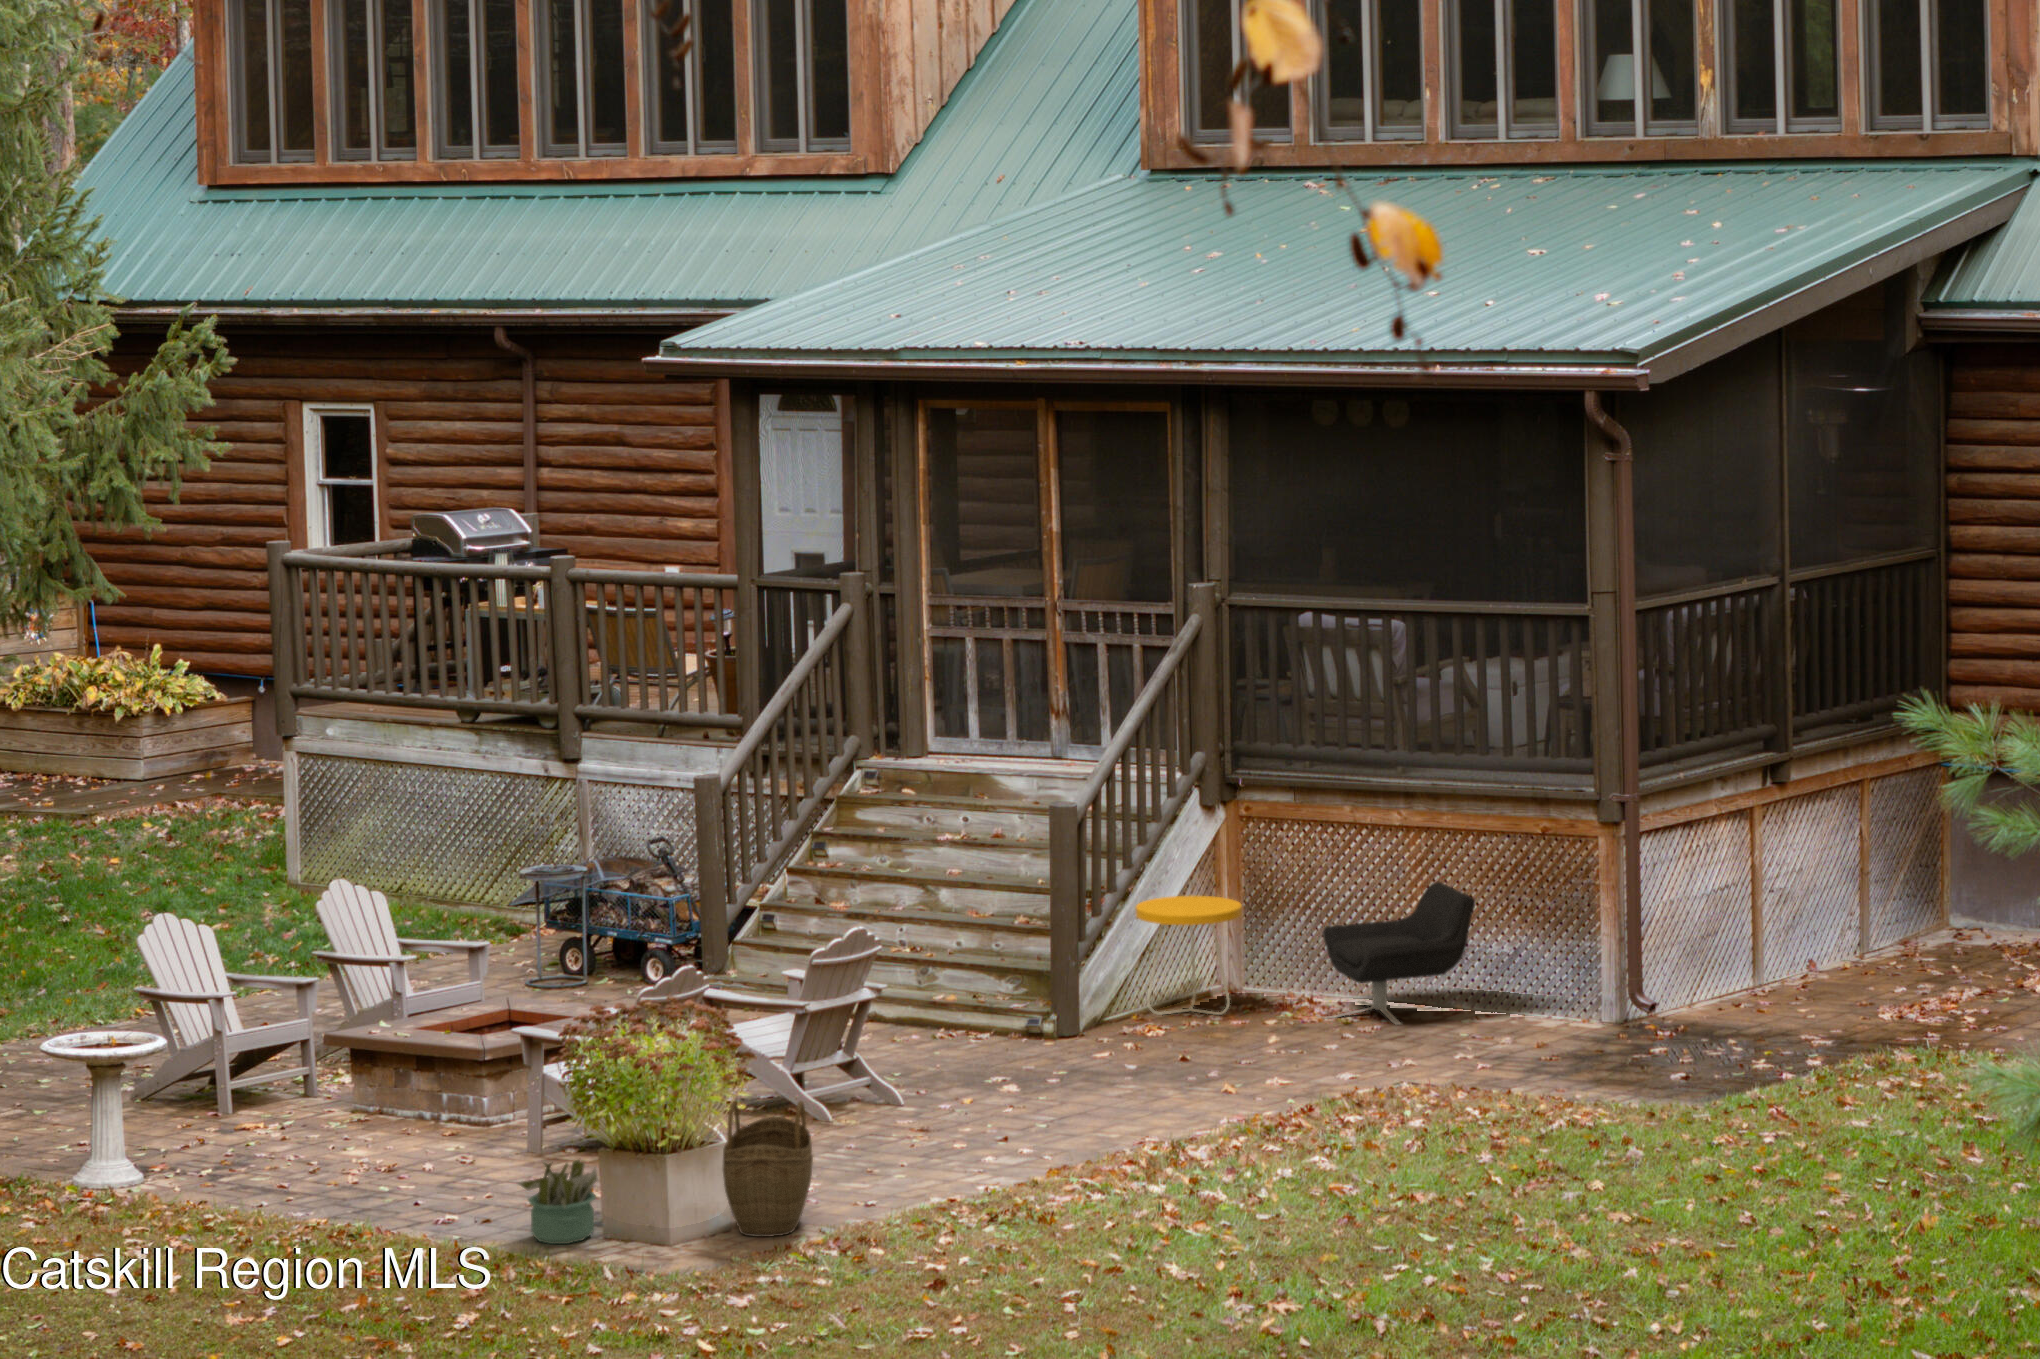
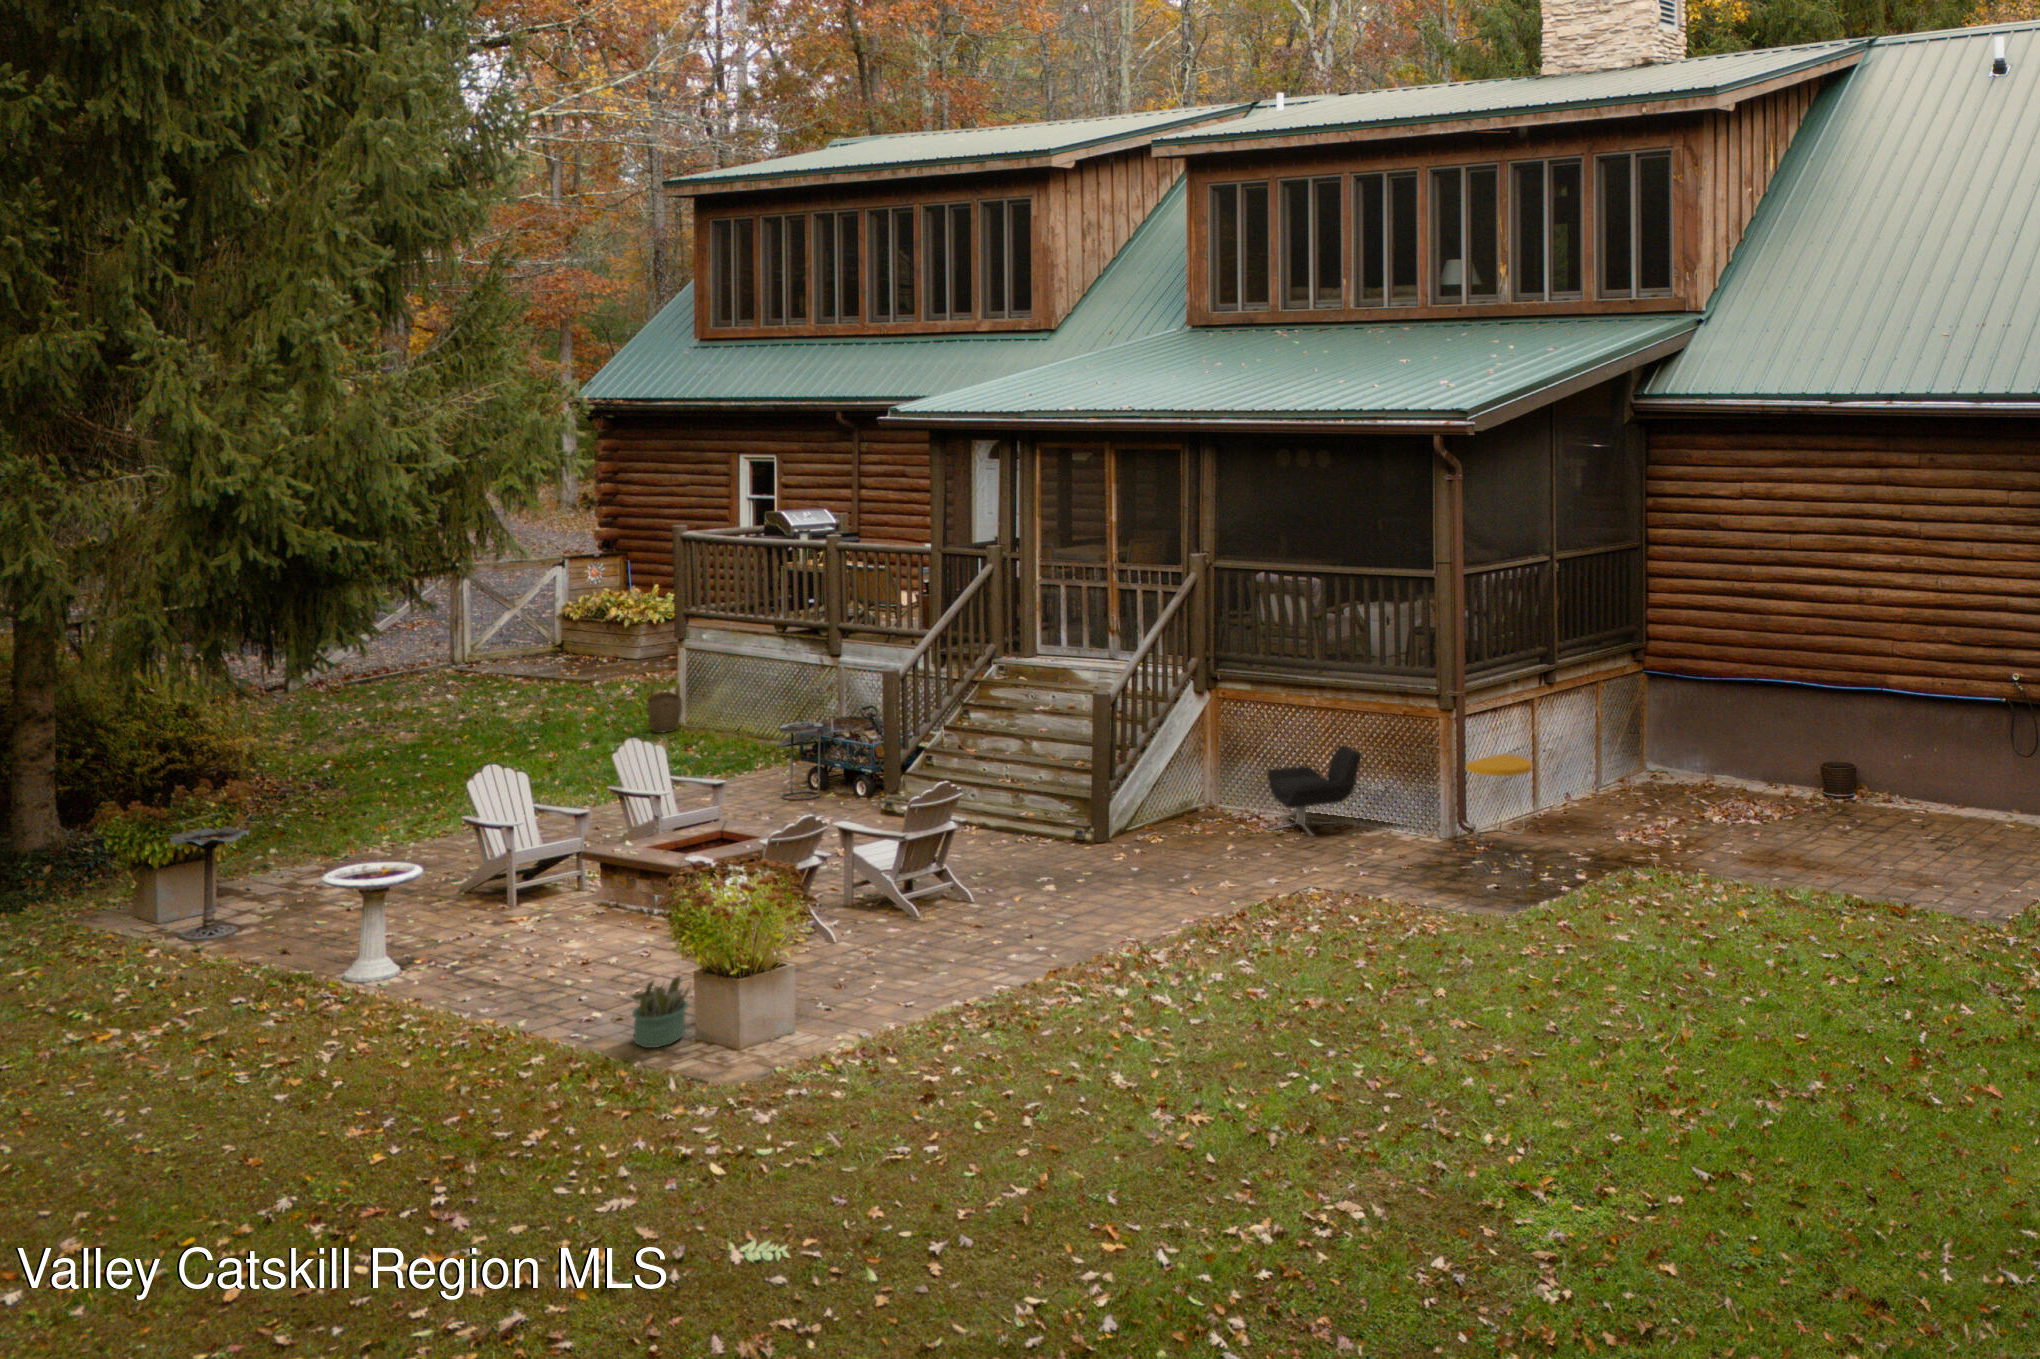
side table: present [1136,896,1242,1015] -> present [1466,754,1532,834]
woven basket: present [723,1101,813,1237] -> present [647,685,682,733]

